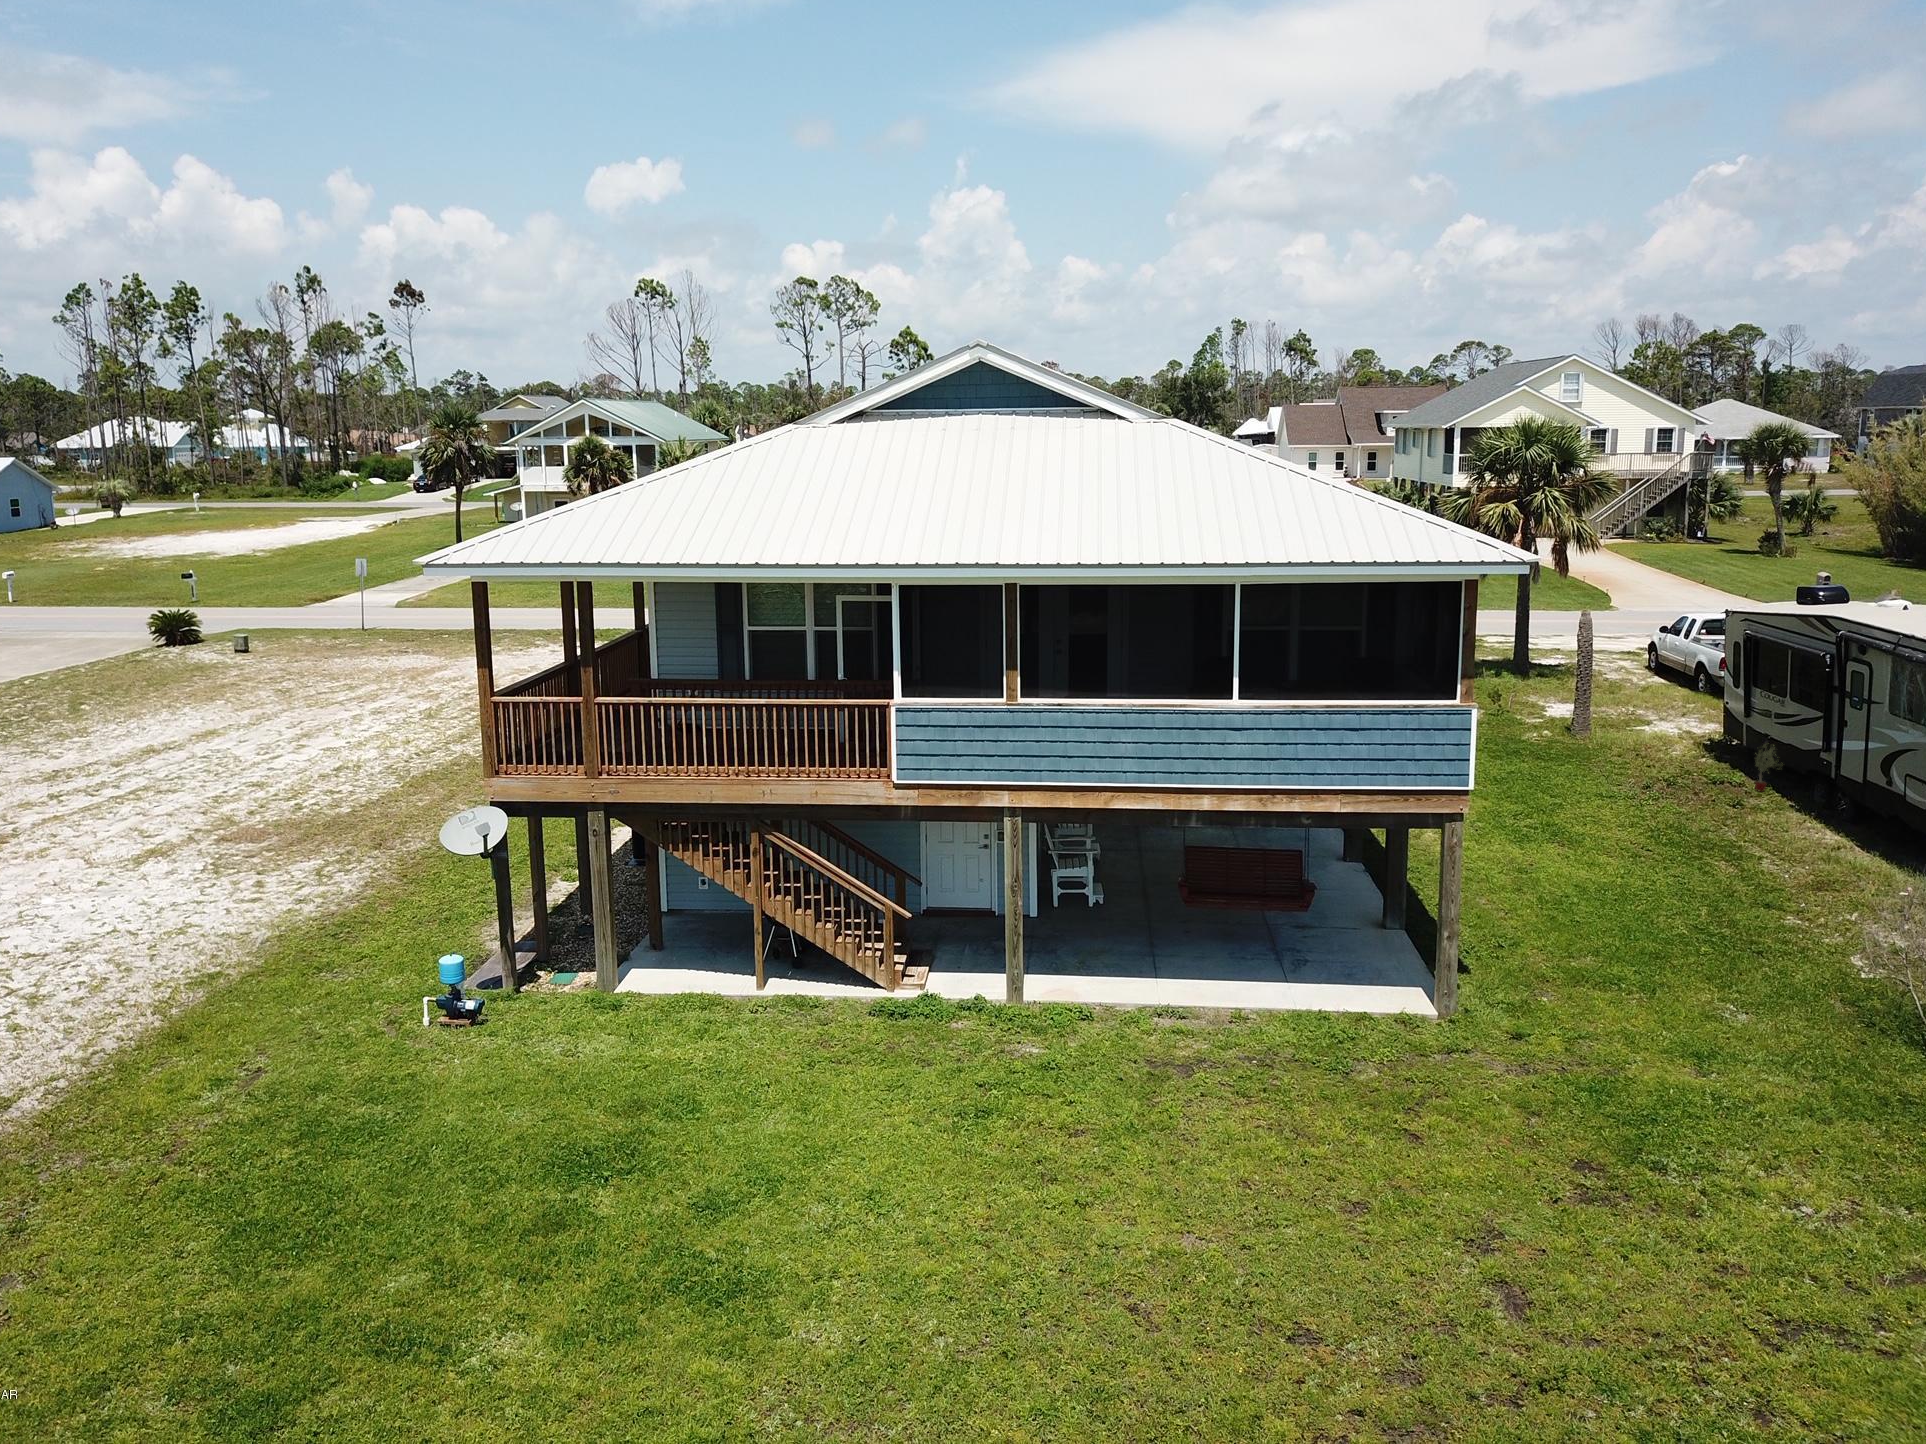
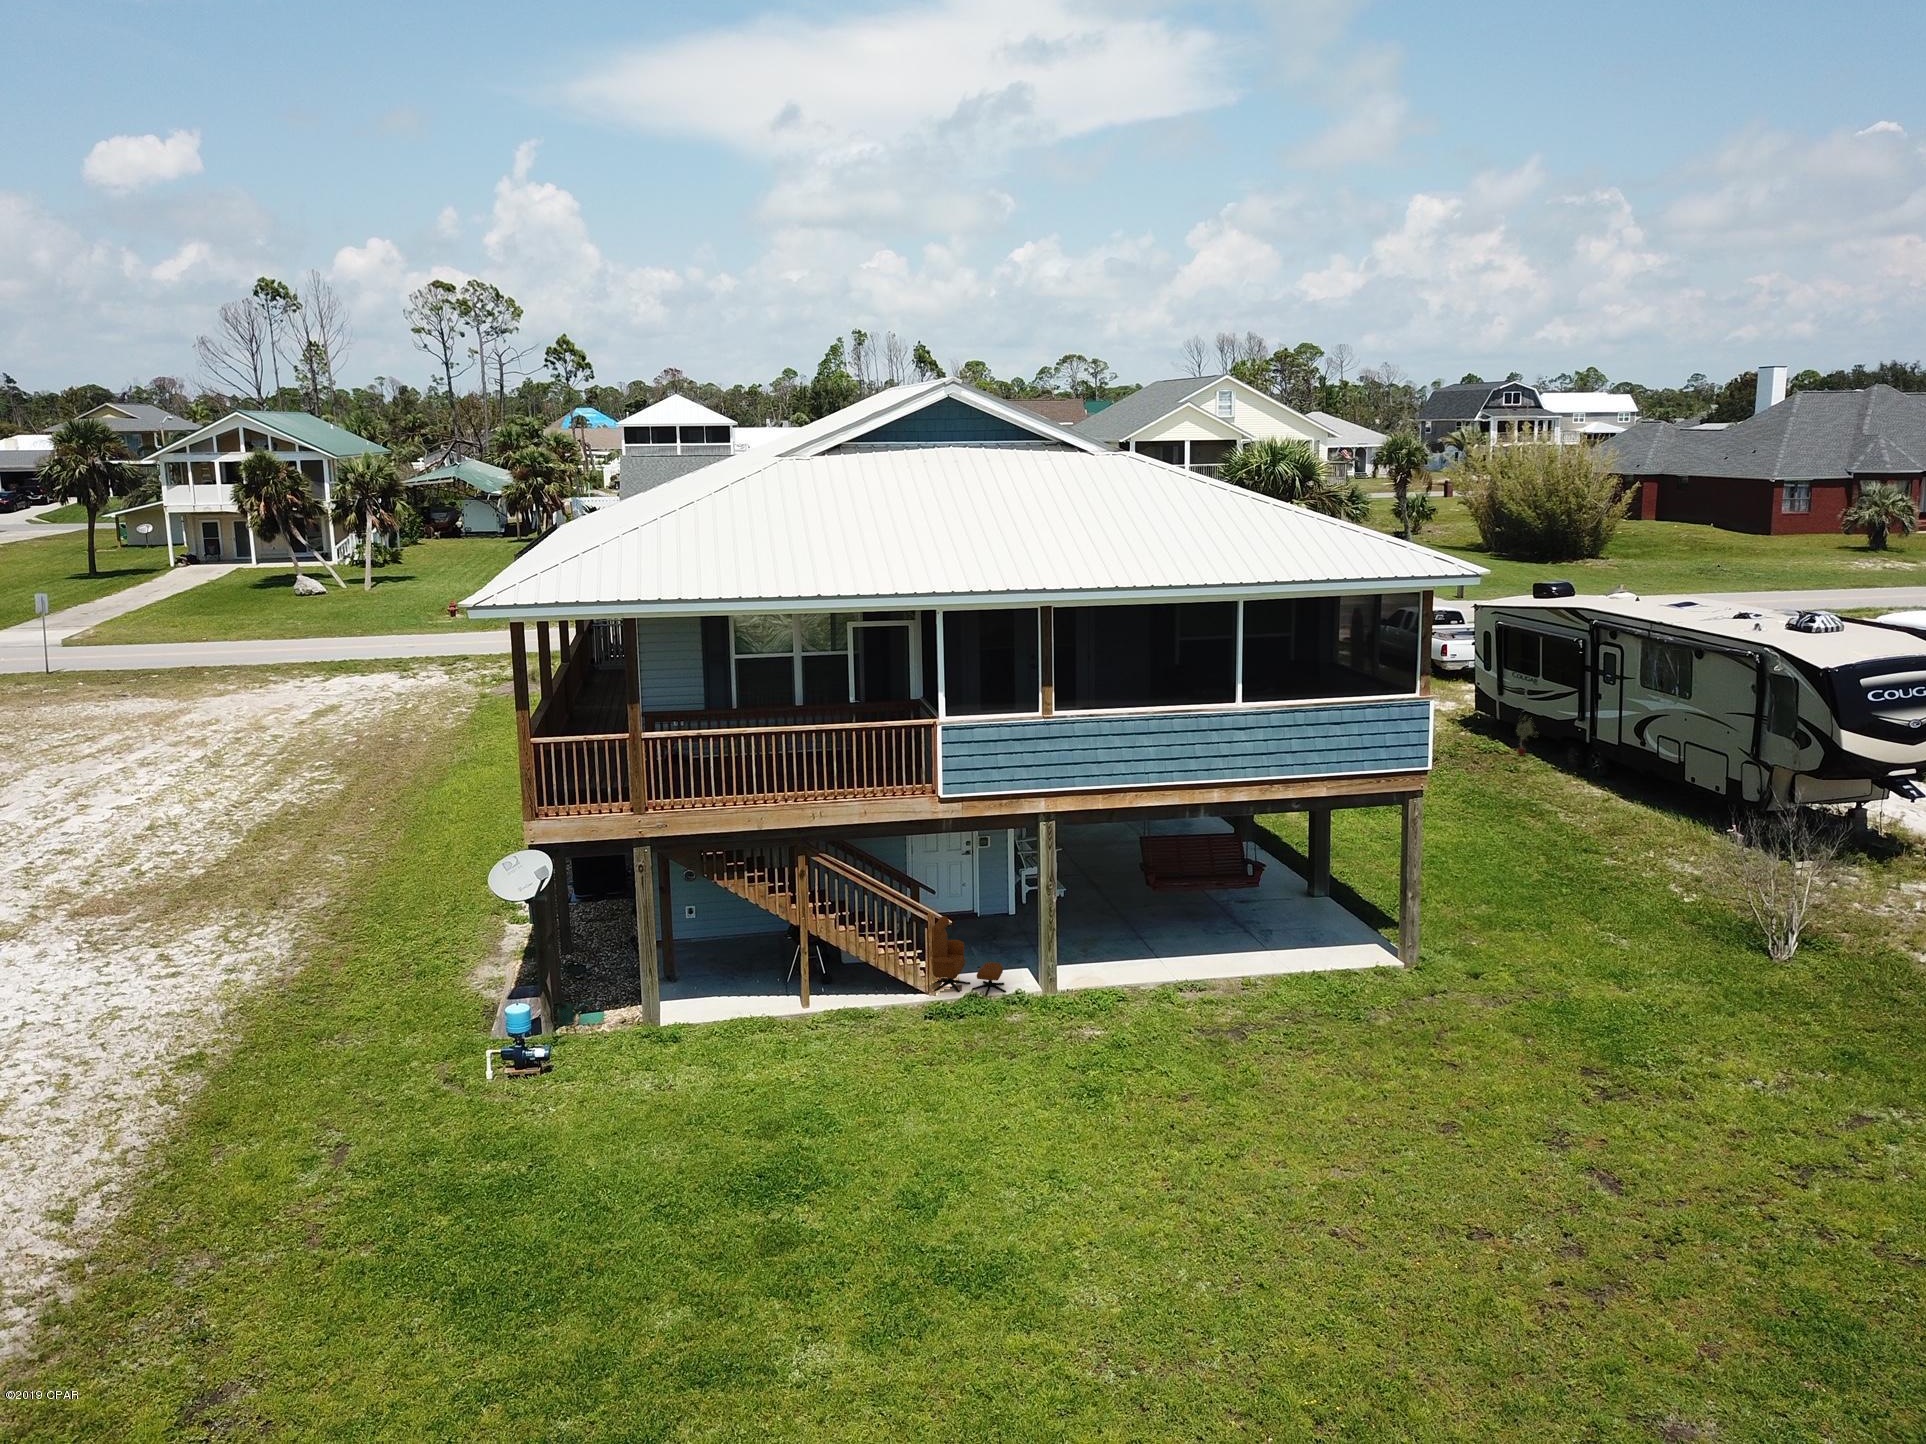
lounge chair: none [883,910,964,999] -> present [932,916,1006,996]
watering can: none [514,956,550,980] -> present [557,1000,590,1026]

